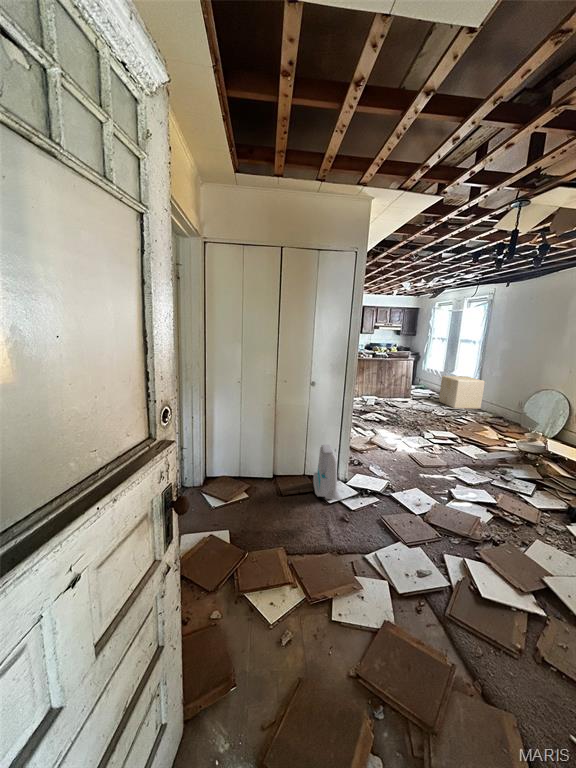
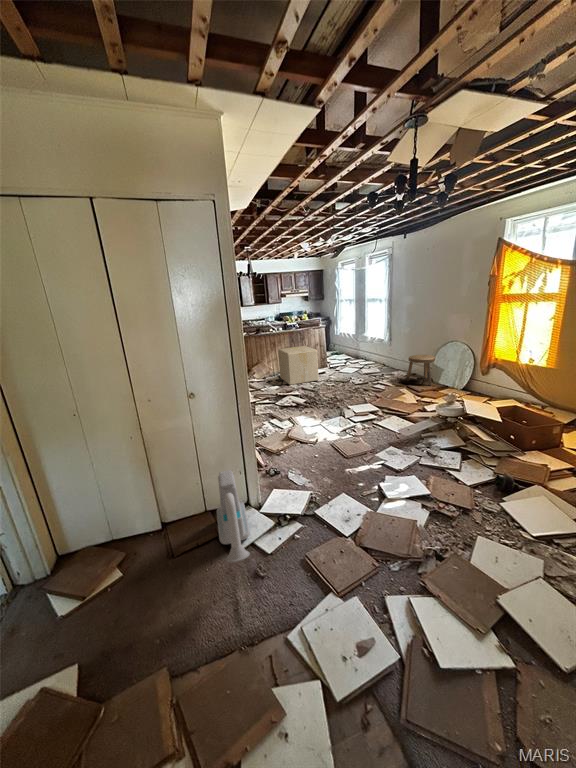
cardboard box: present [439,376,485,409] -> present [278,346,319,385]
stool: none [492,397,527,429] -> present [406,355,435,385]

